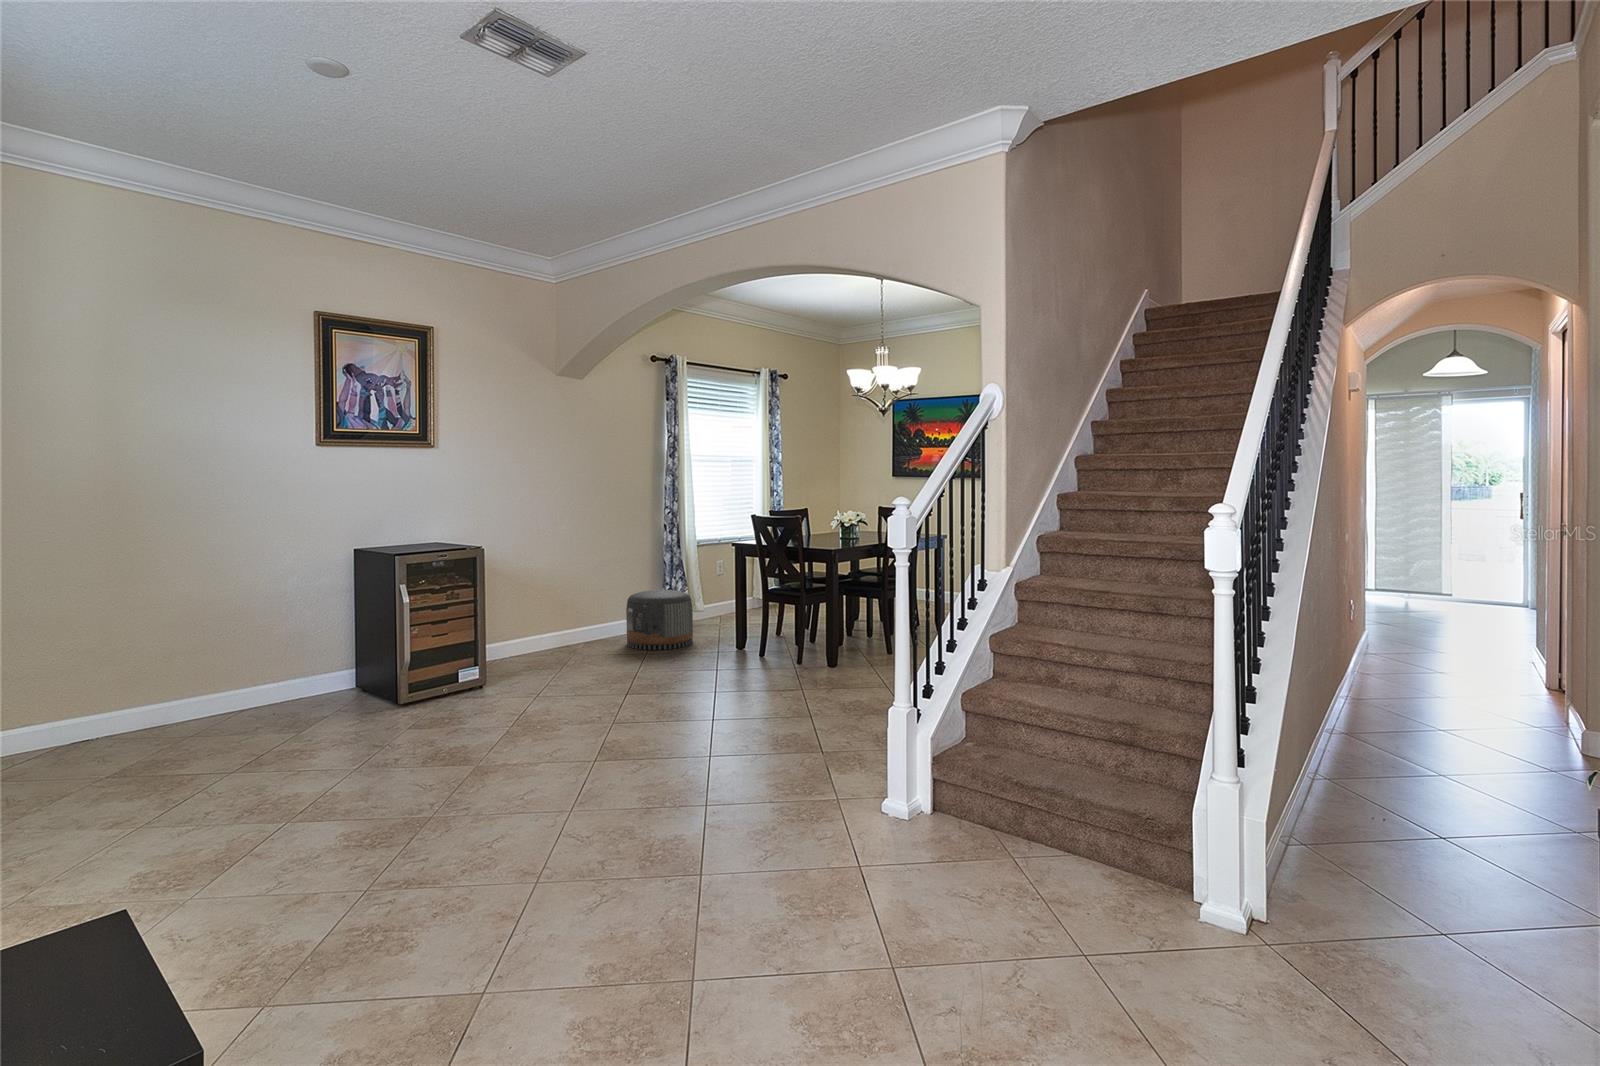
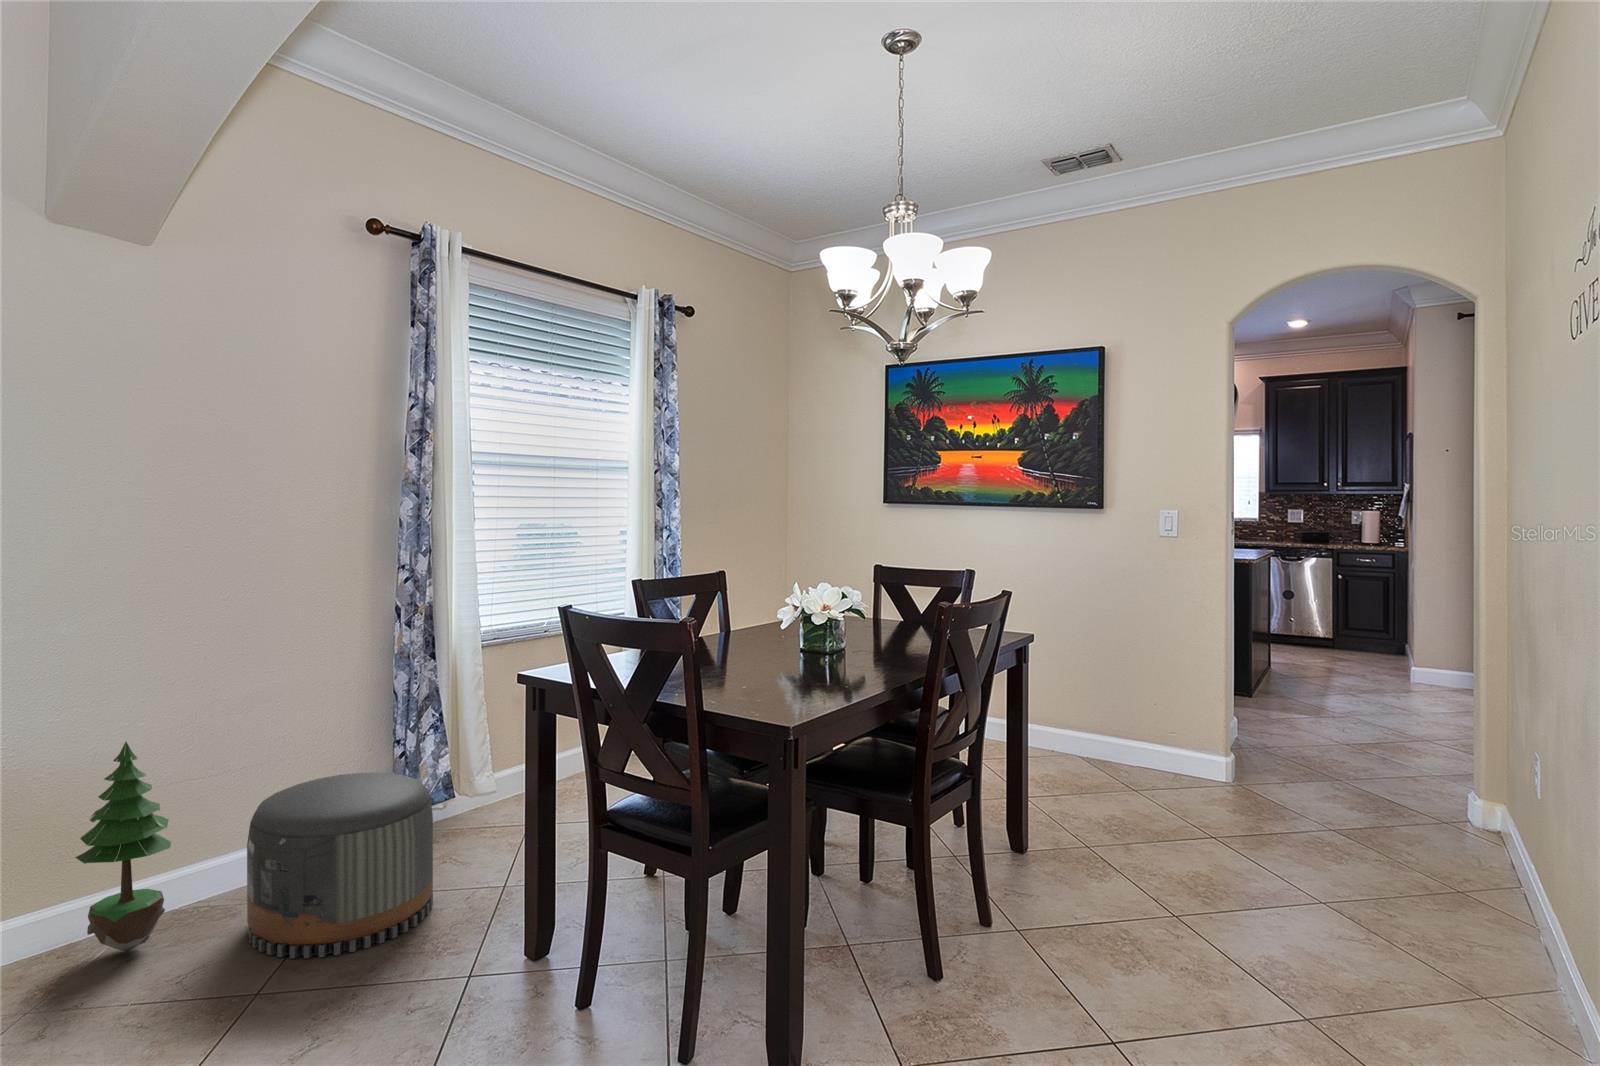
potted tree: none [572,569,602,649] -> present [75,742,171,952]

